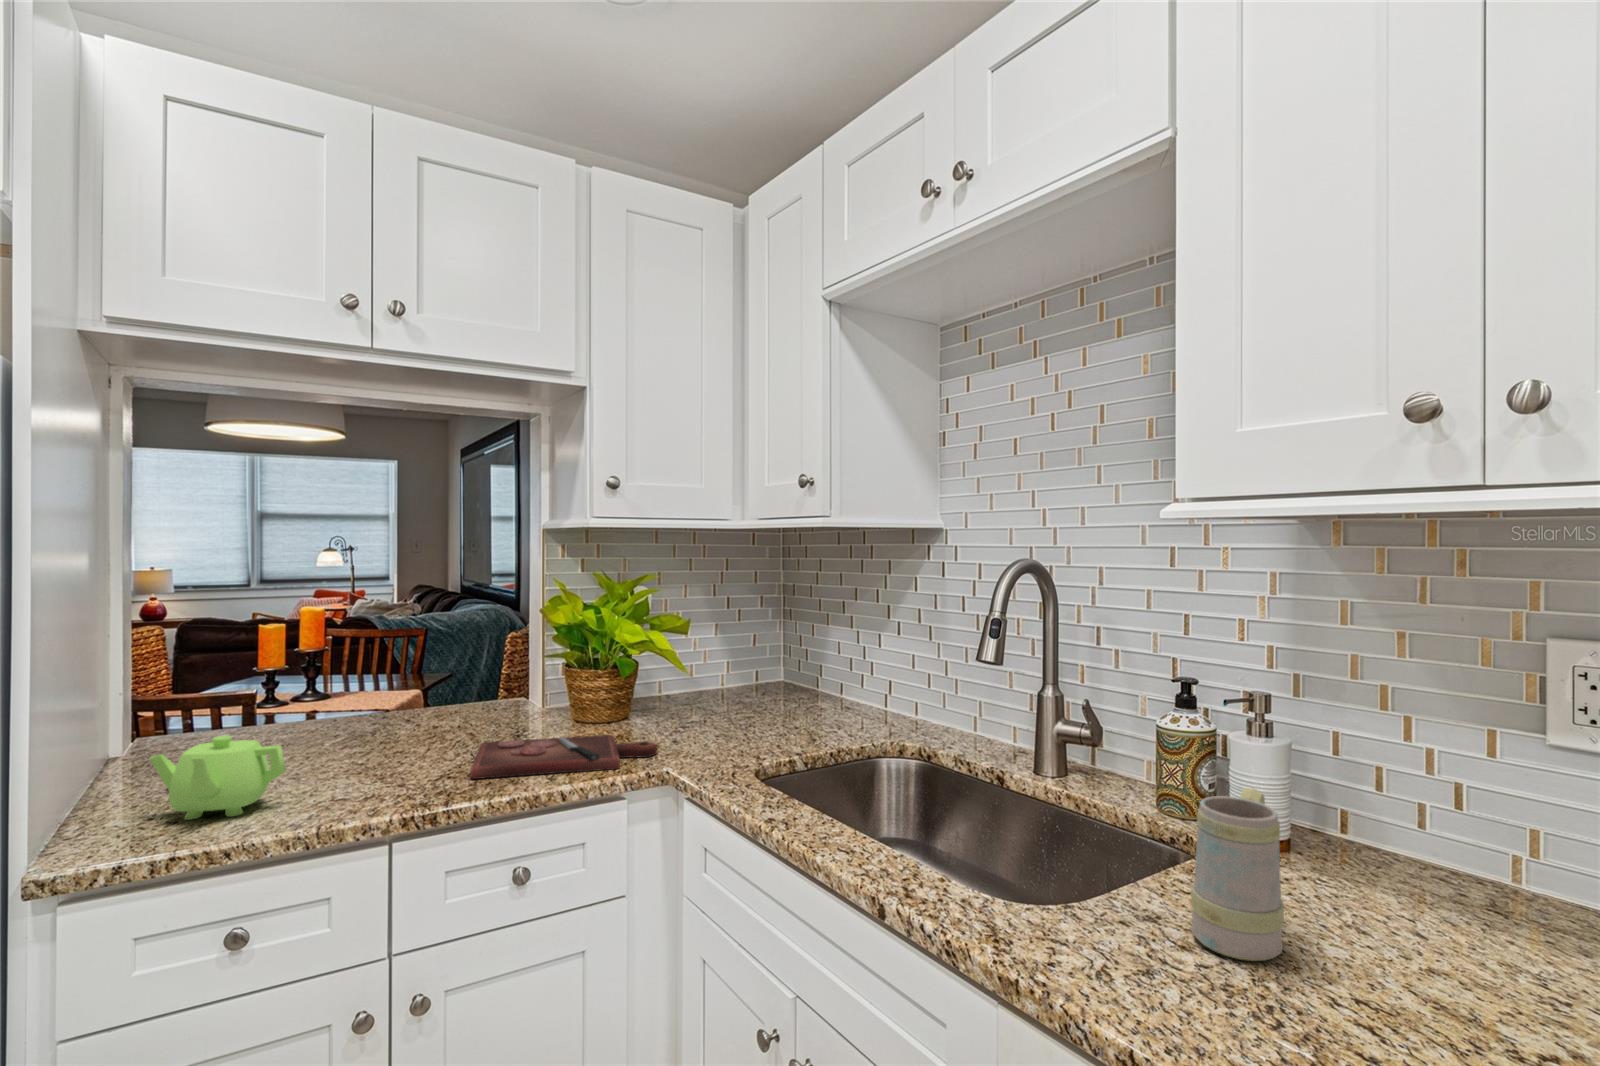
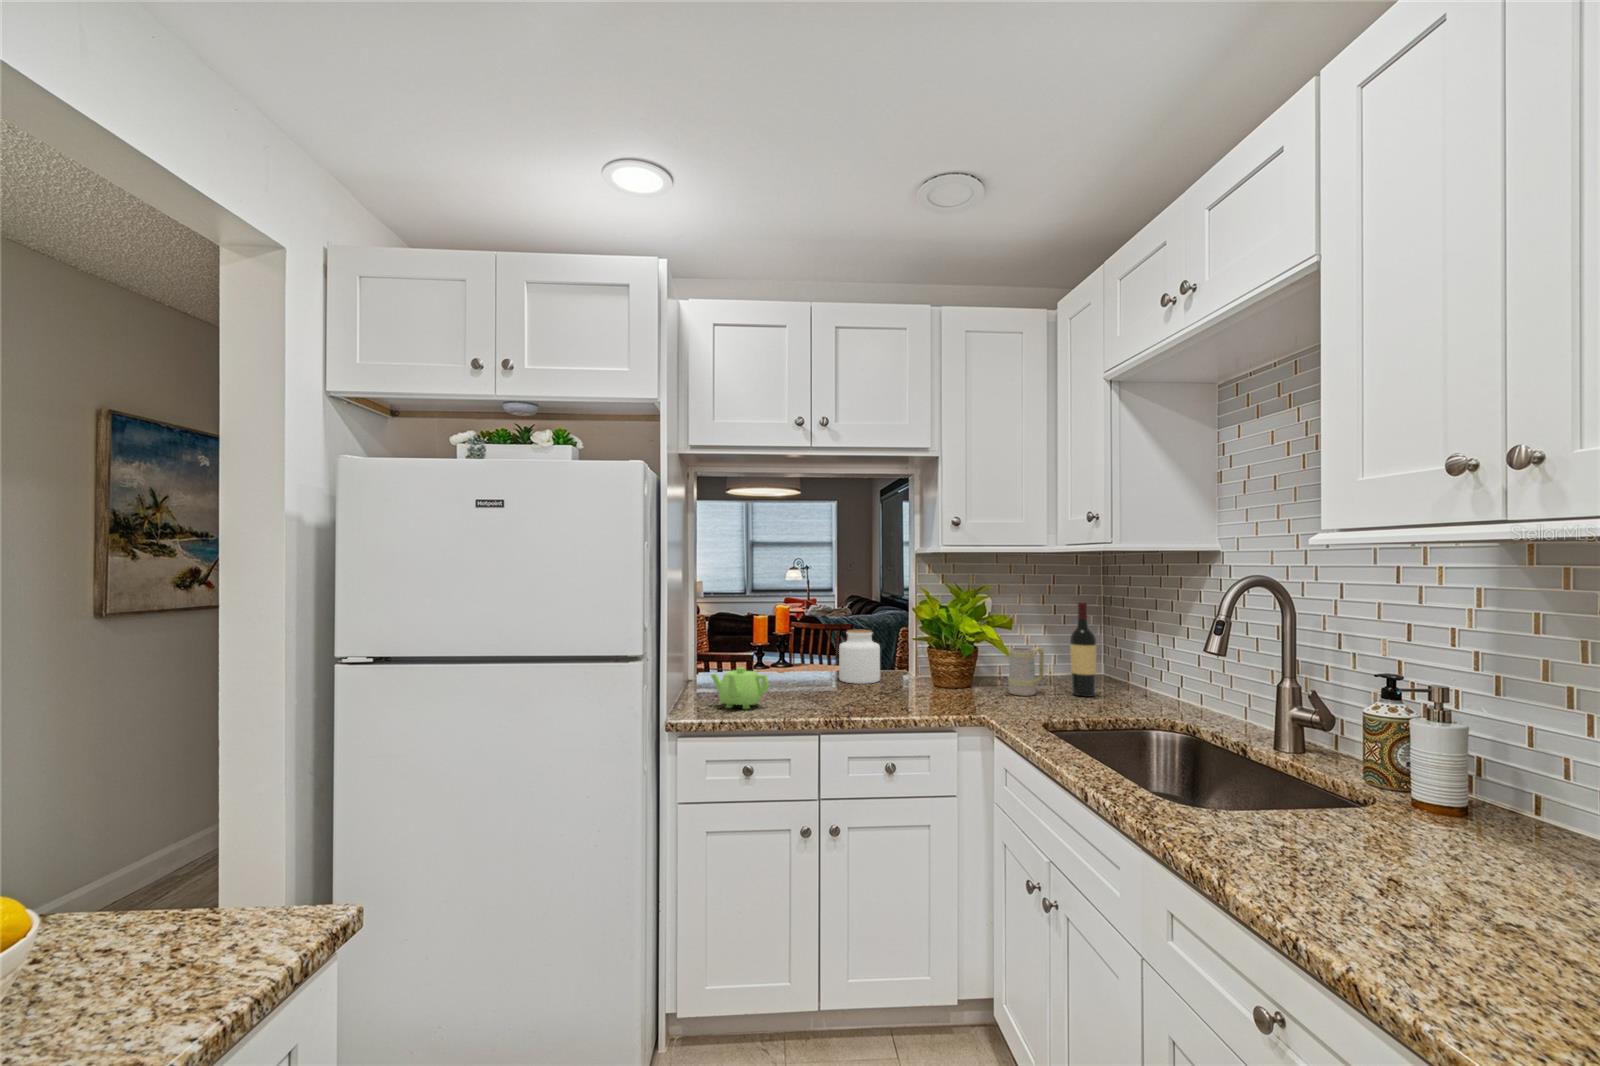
wine bottle: none [761,593,793,718] -> present [1070,602,1096,697]
jar: none [416,644,485,731] -> present [839,630,880,684]
cutting board: present [470,735,657,779] -> none [864,689,982,712]
mug: present [1191,788,1284,961] -> present [1008,647,1044,696]

